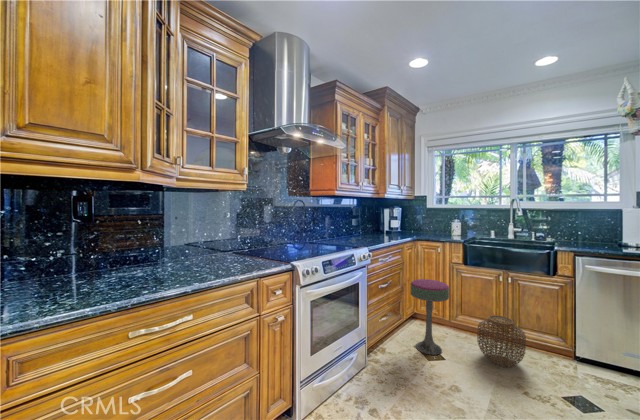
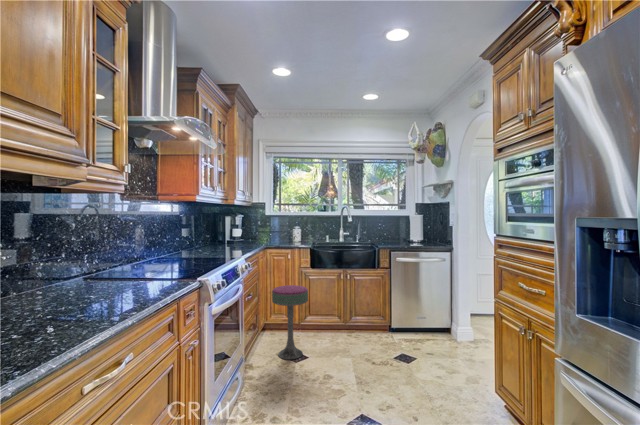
woven basket: present [477,315,526,367] -> none [330,307,365,350]

